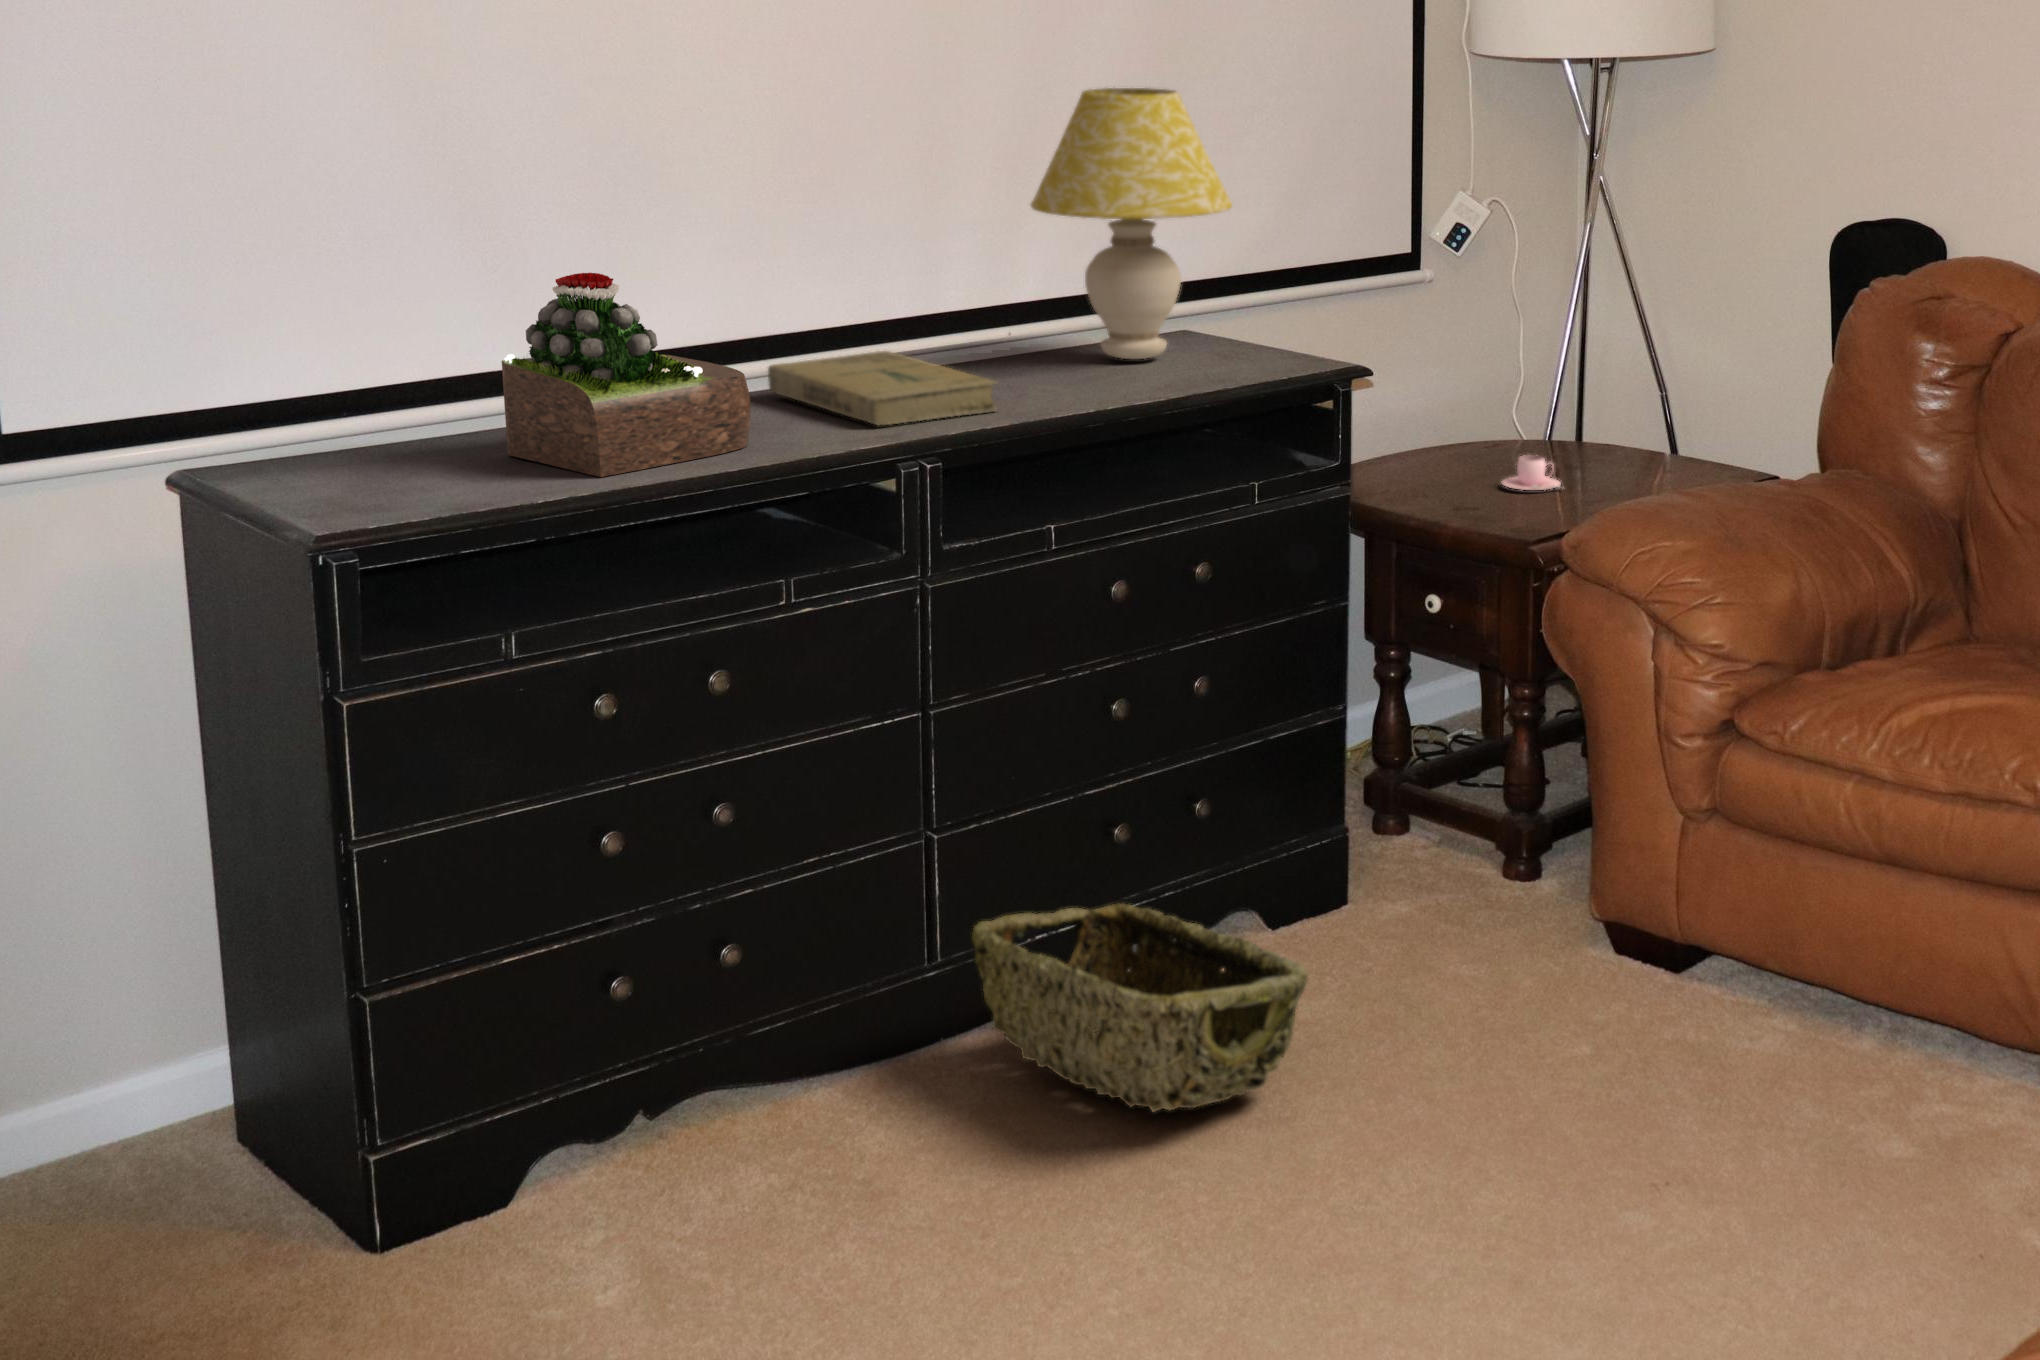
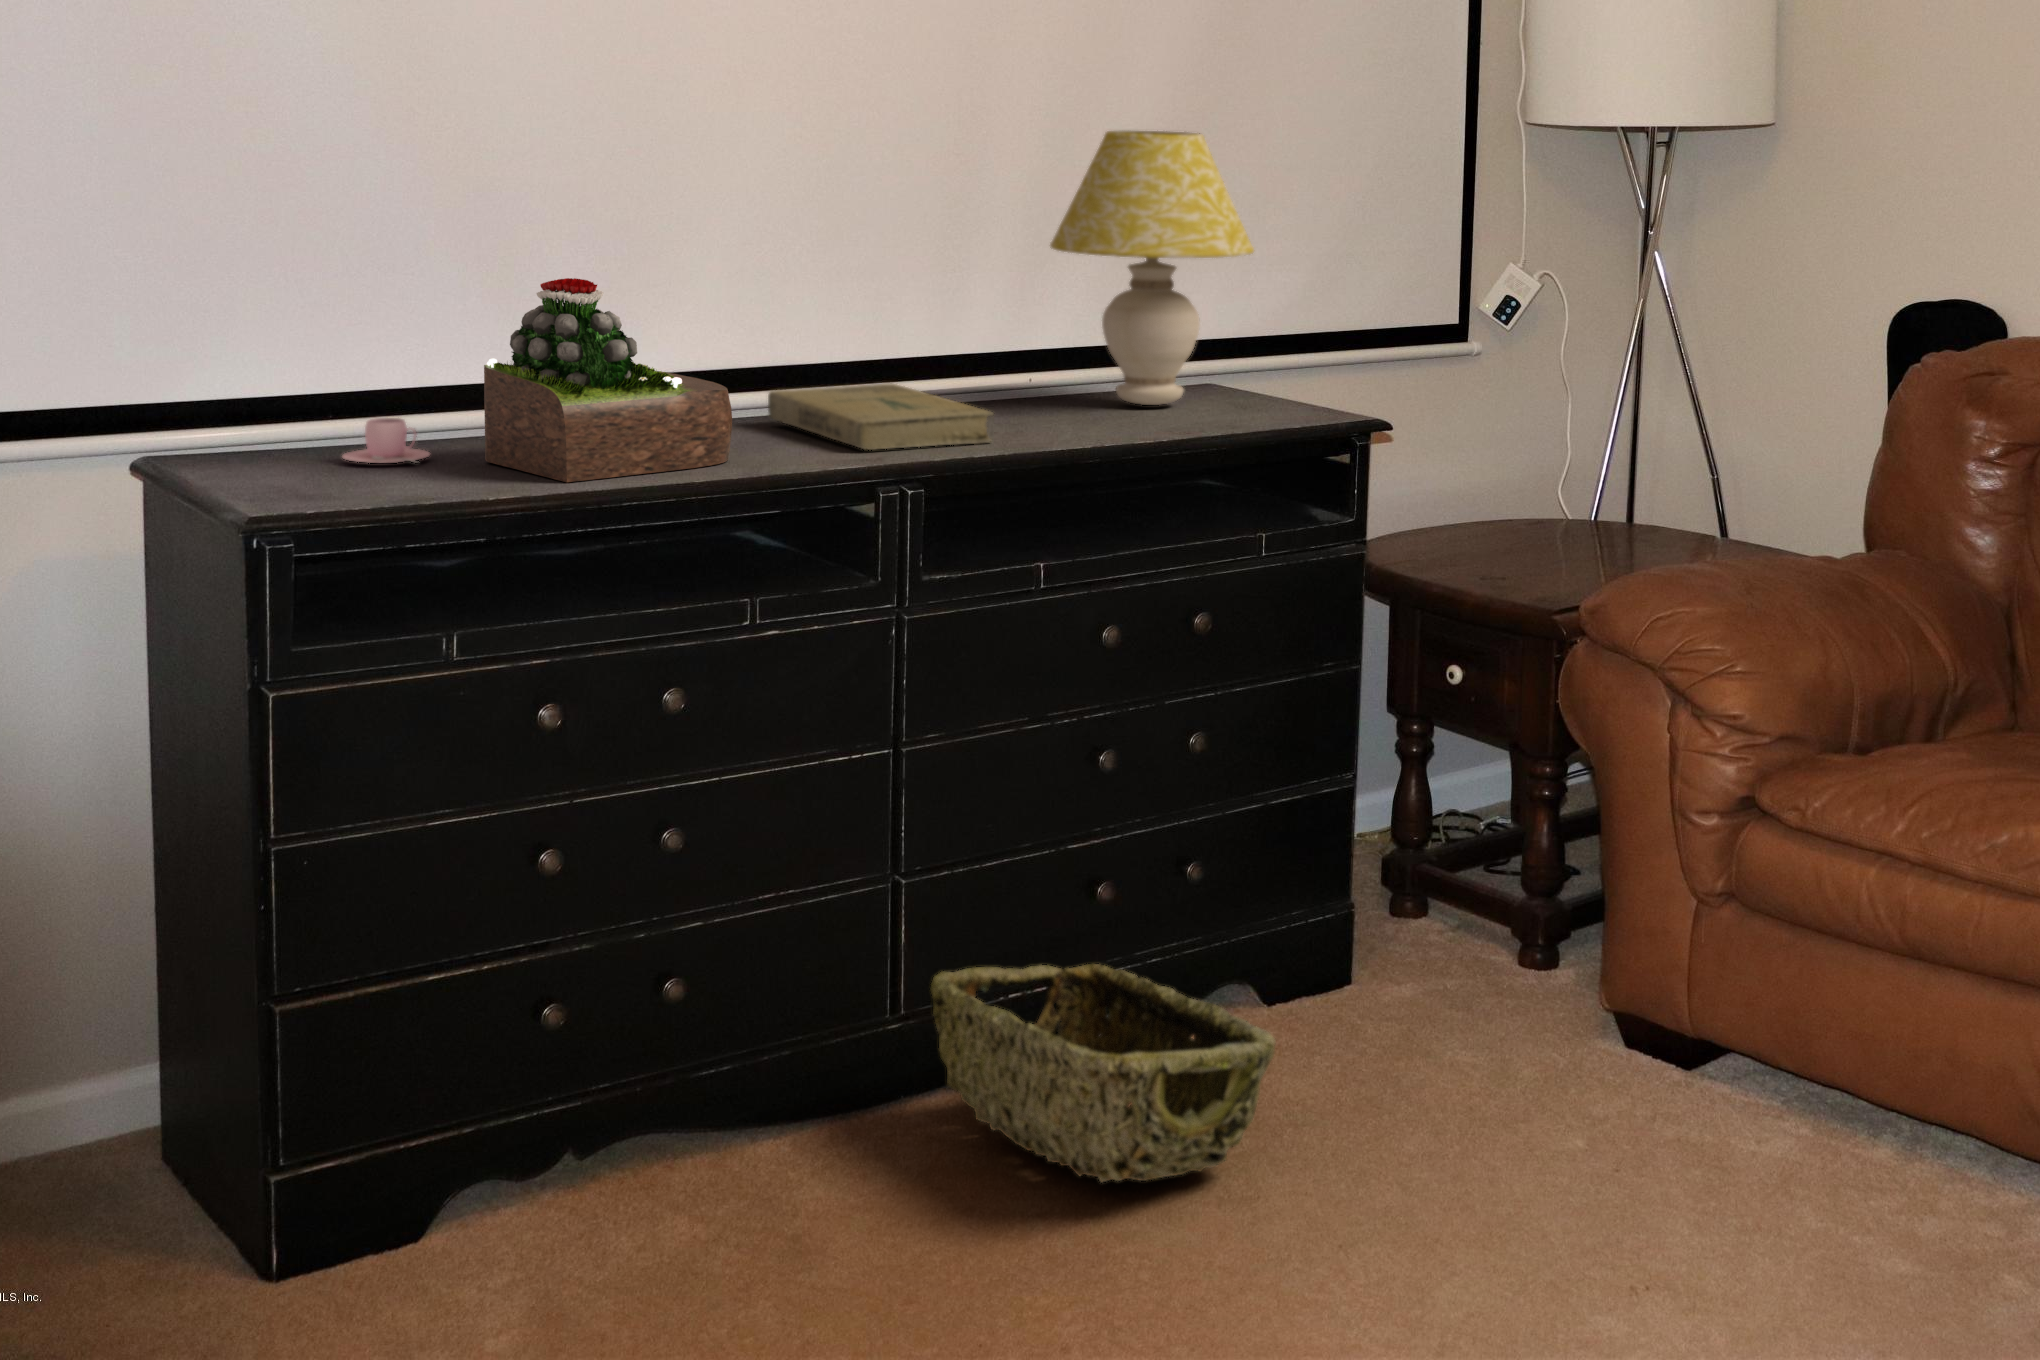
teacup: present [1502,455,1560,490] -> present [342,418,430,463]

